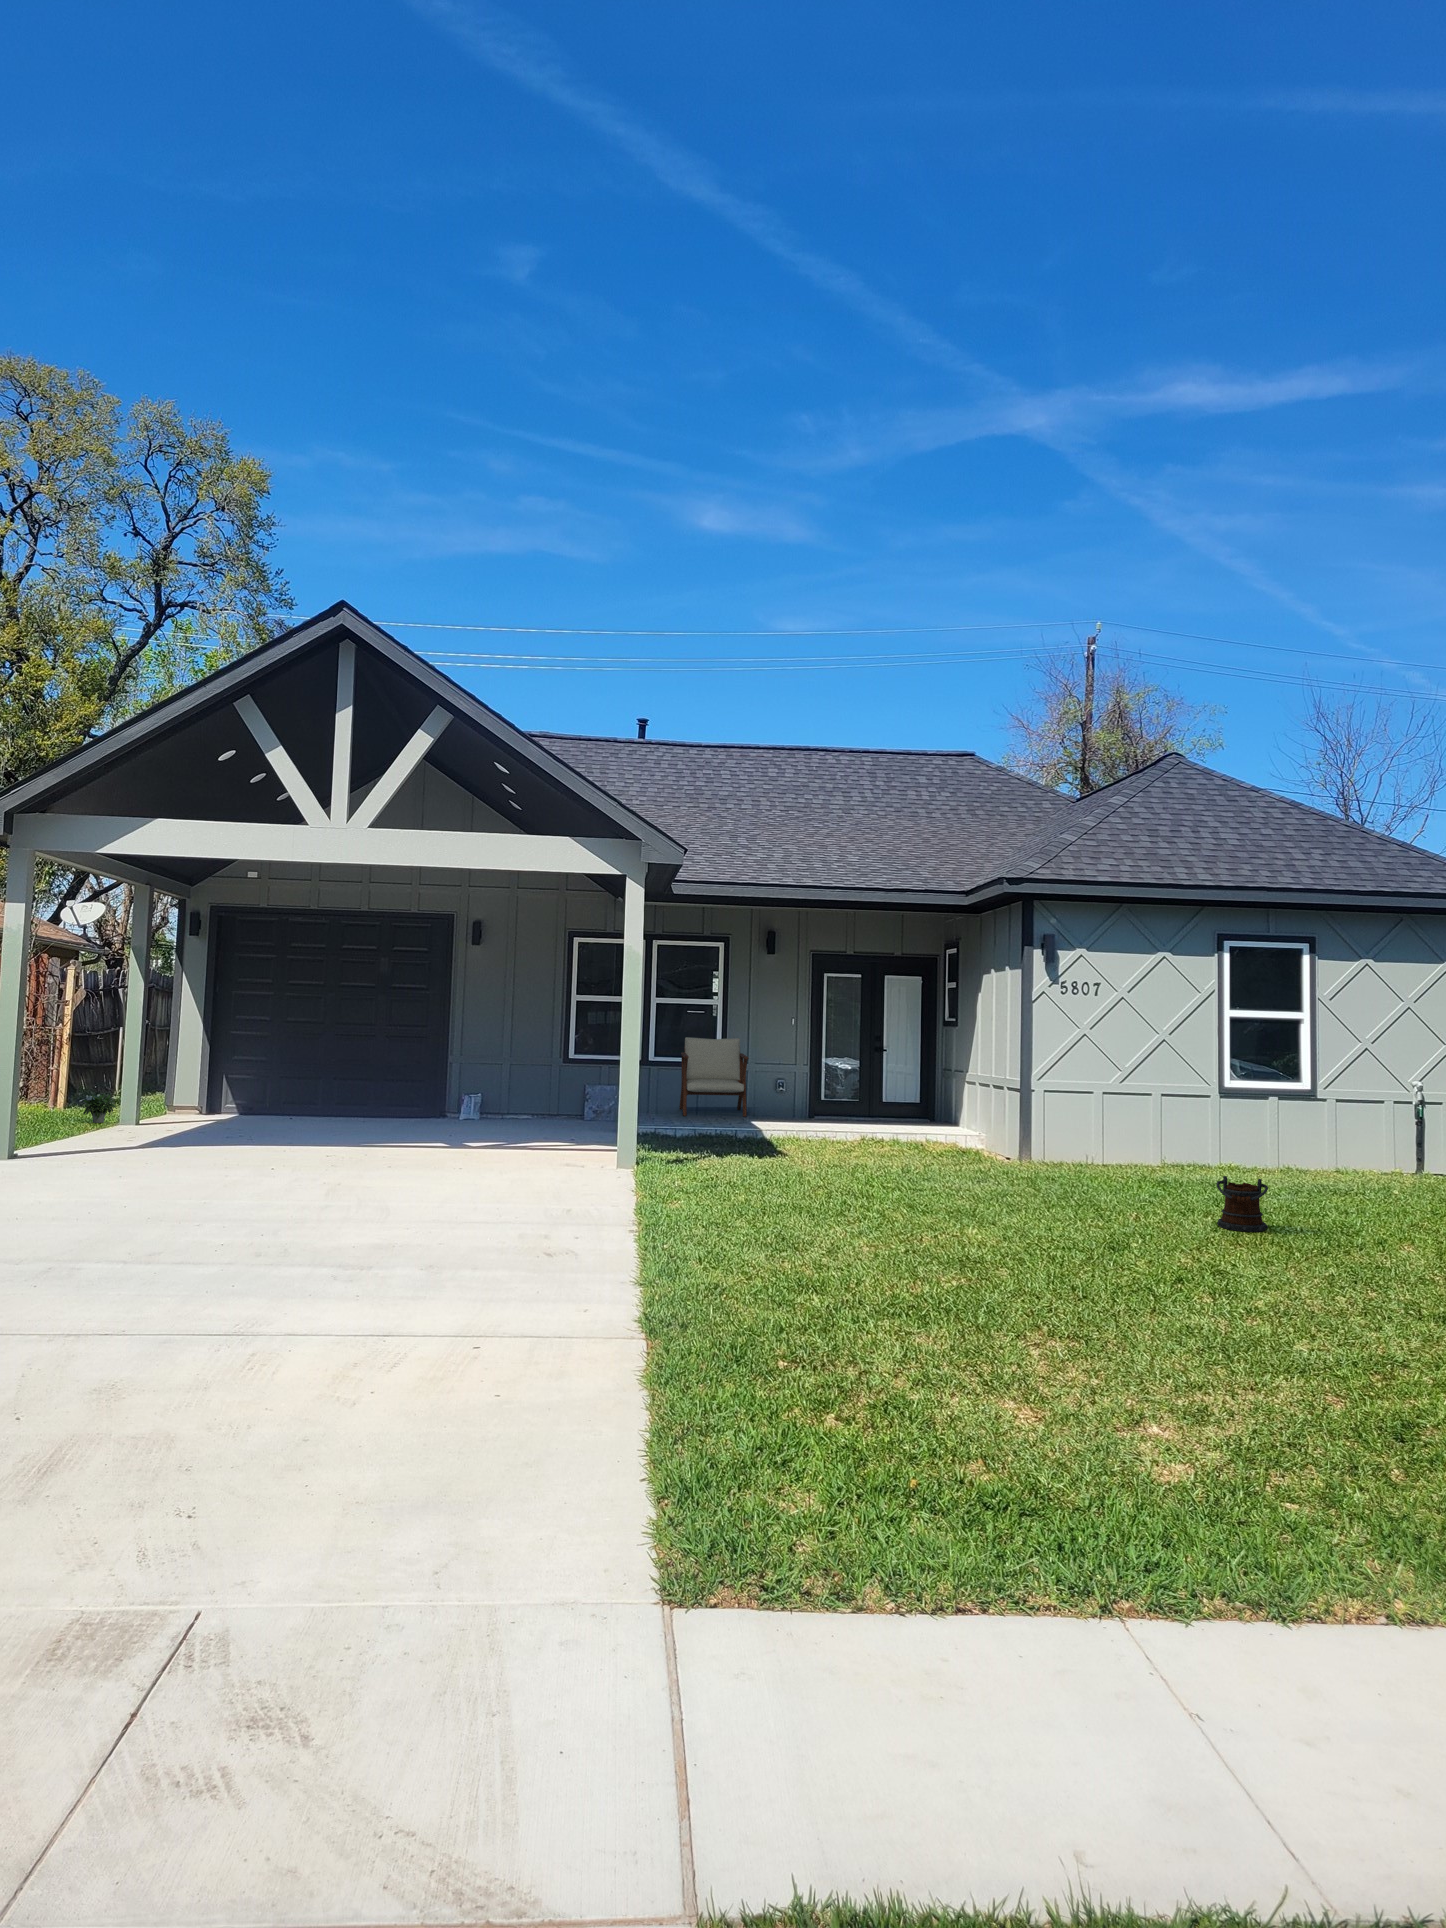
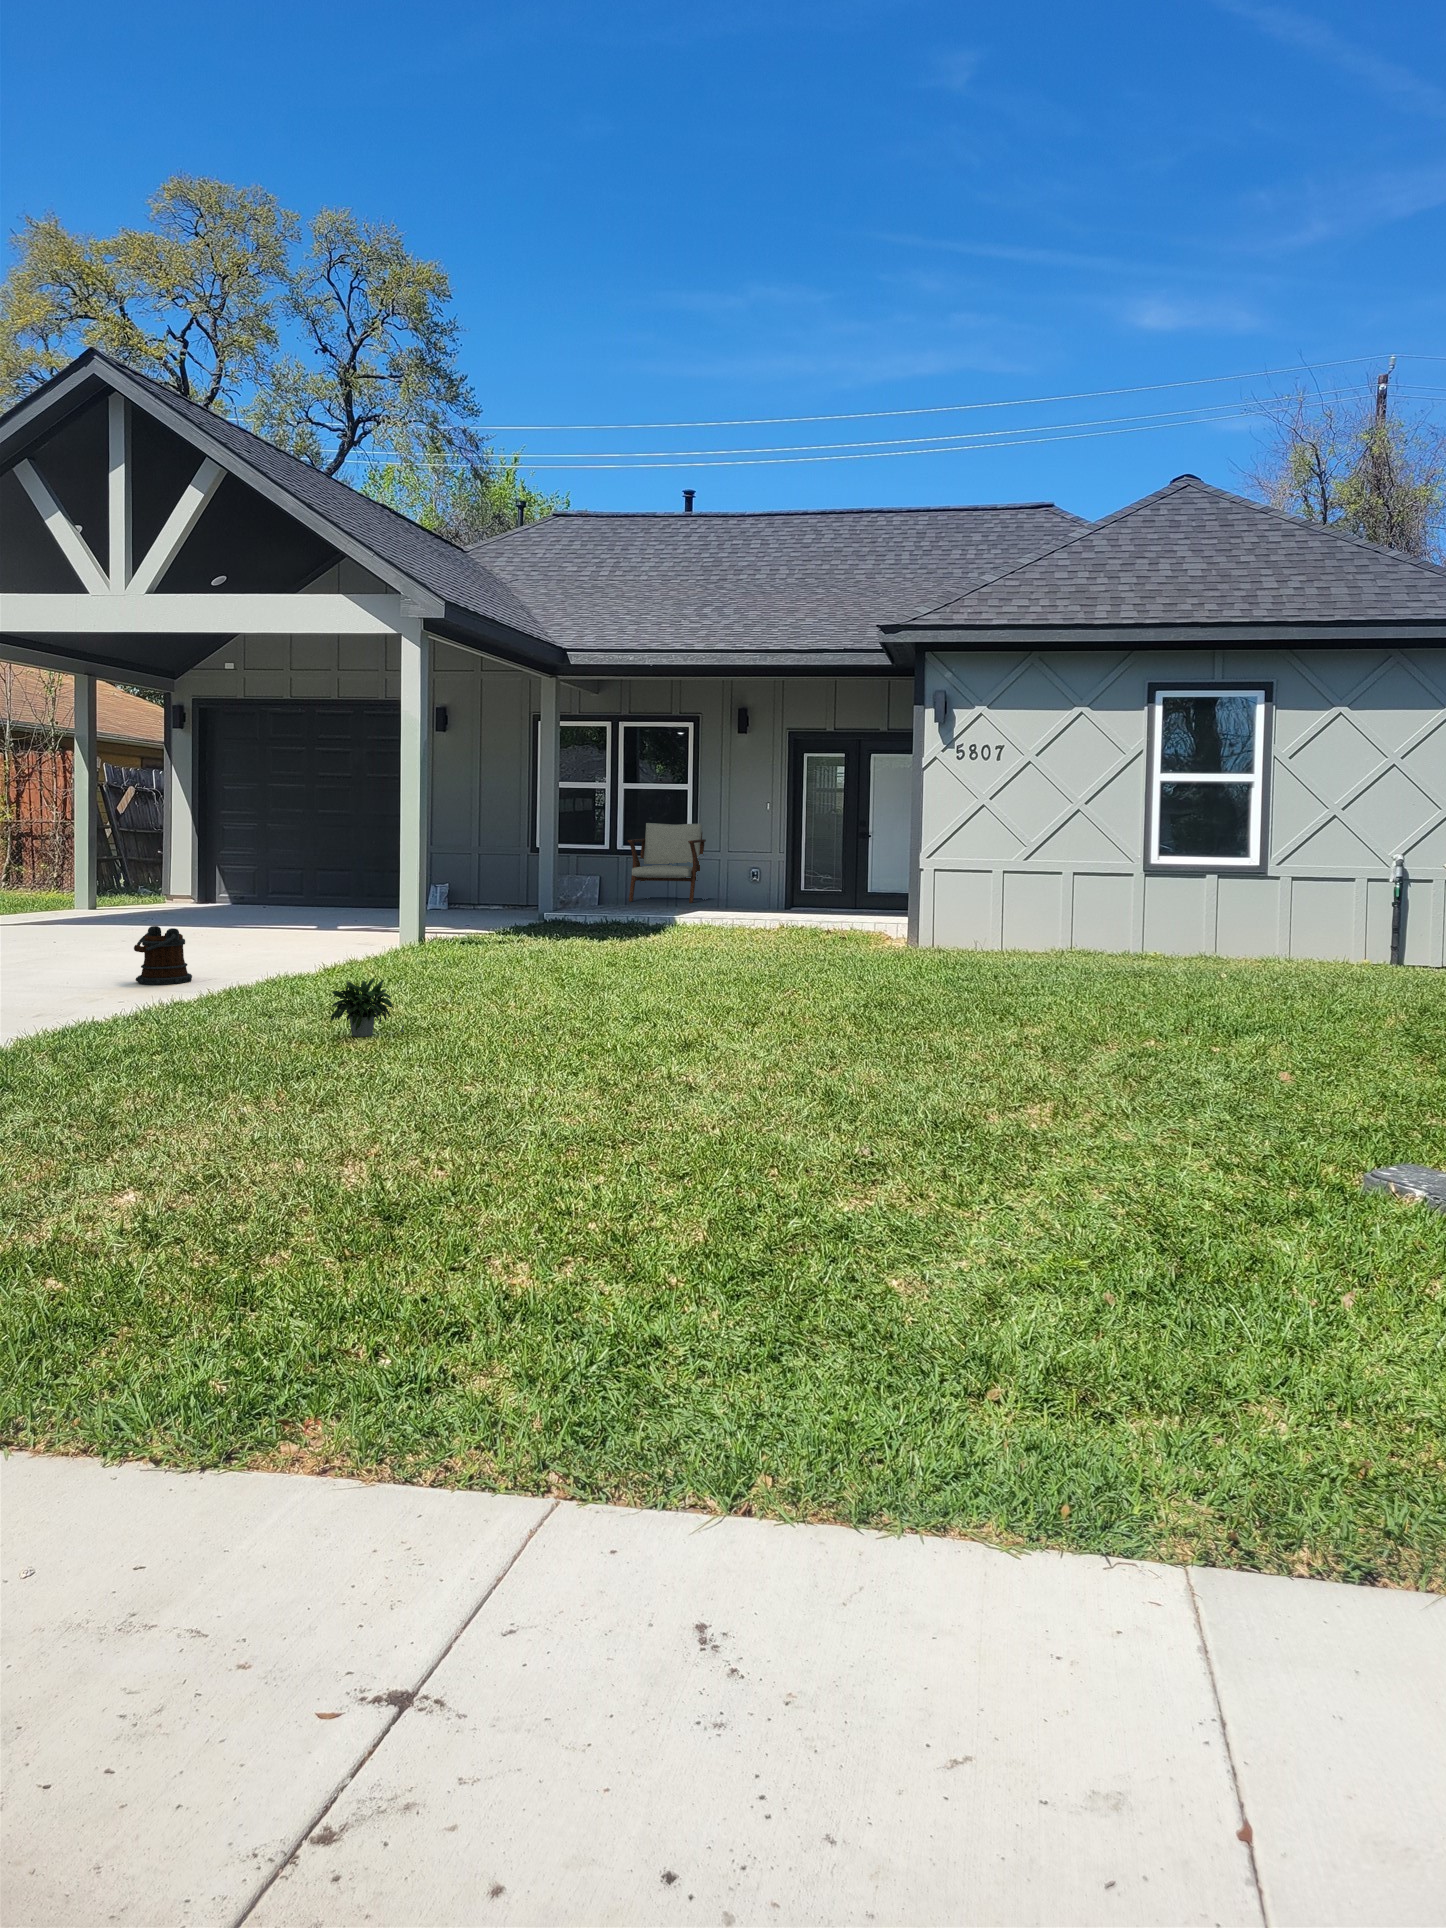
potted plant: present [83,1094,116,1123] -> present [331,978,404,1037]
bucket: present [1217,1176,1268,1232] -> present [134,926,192,985]

